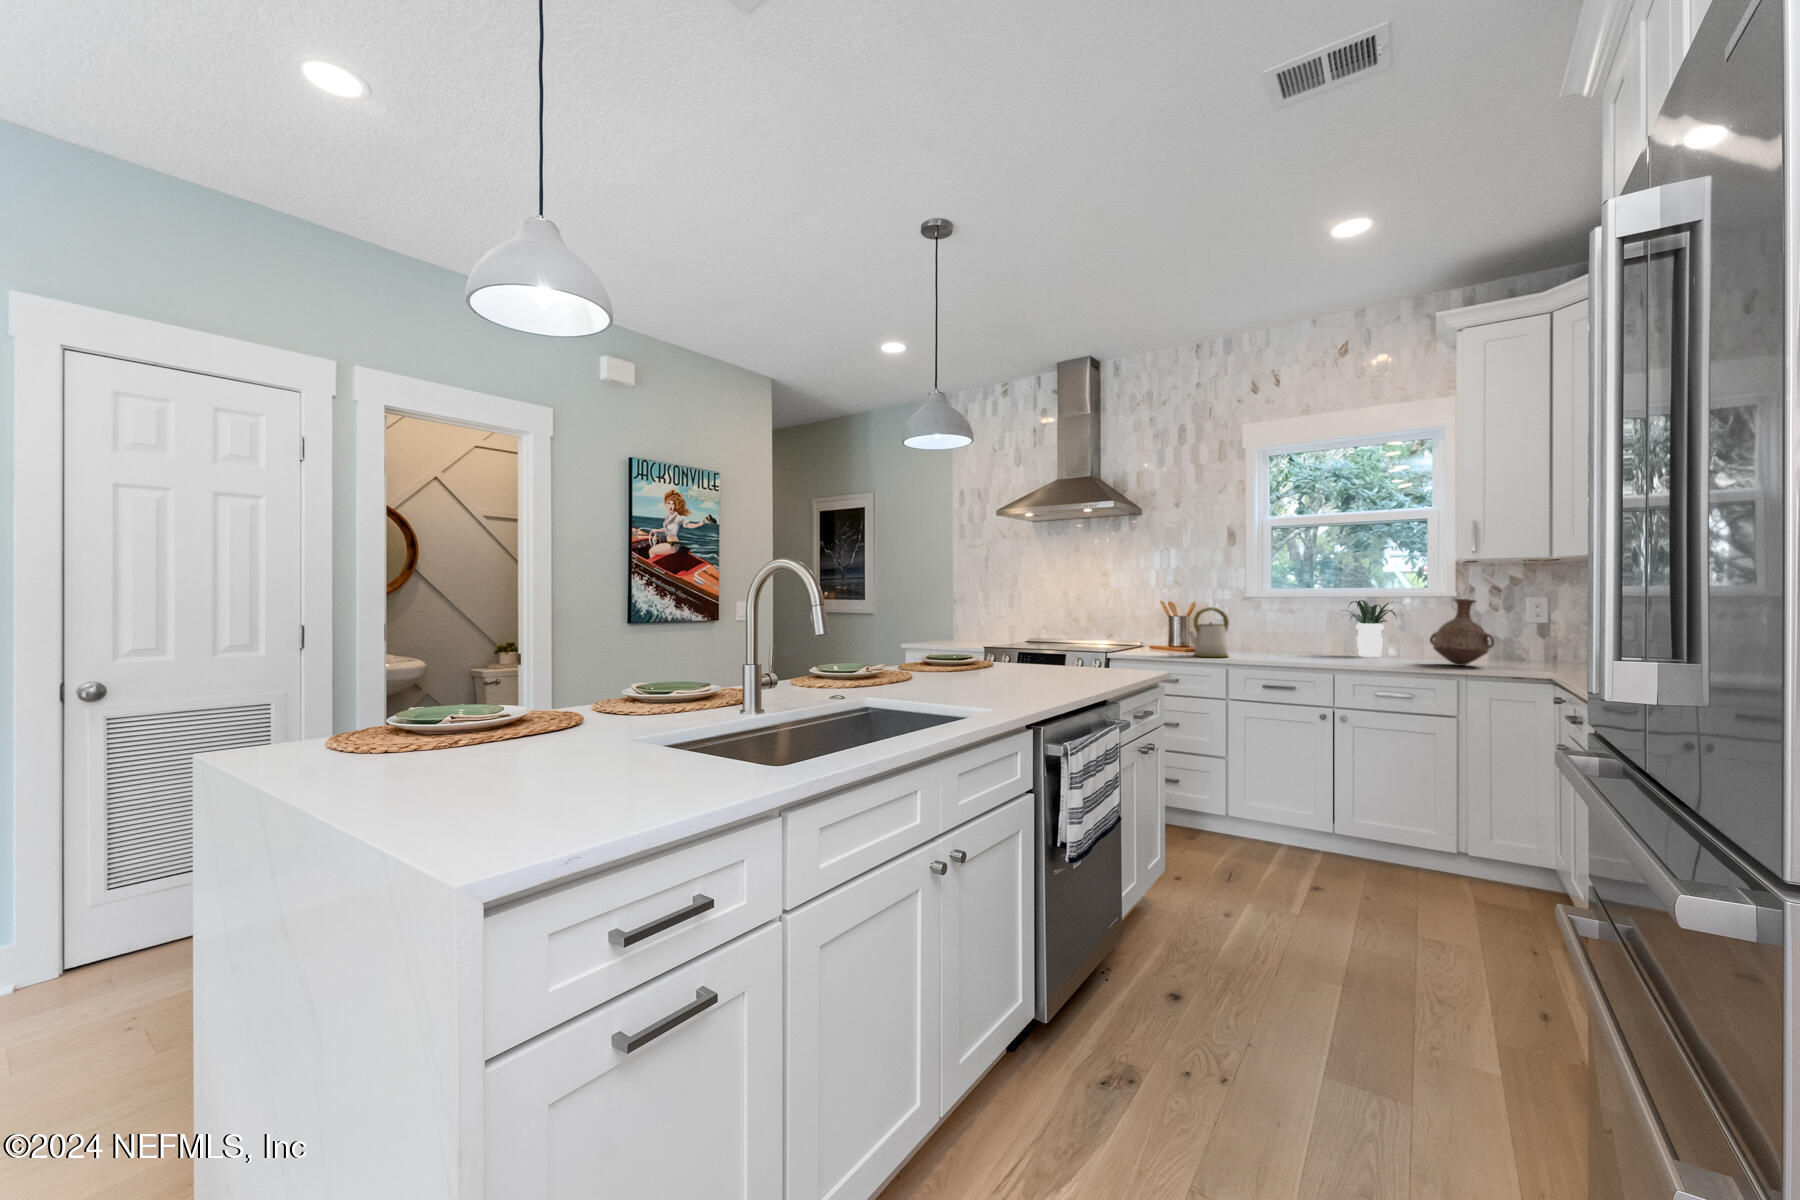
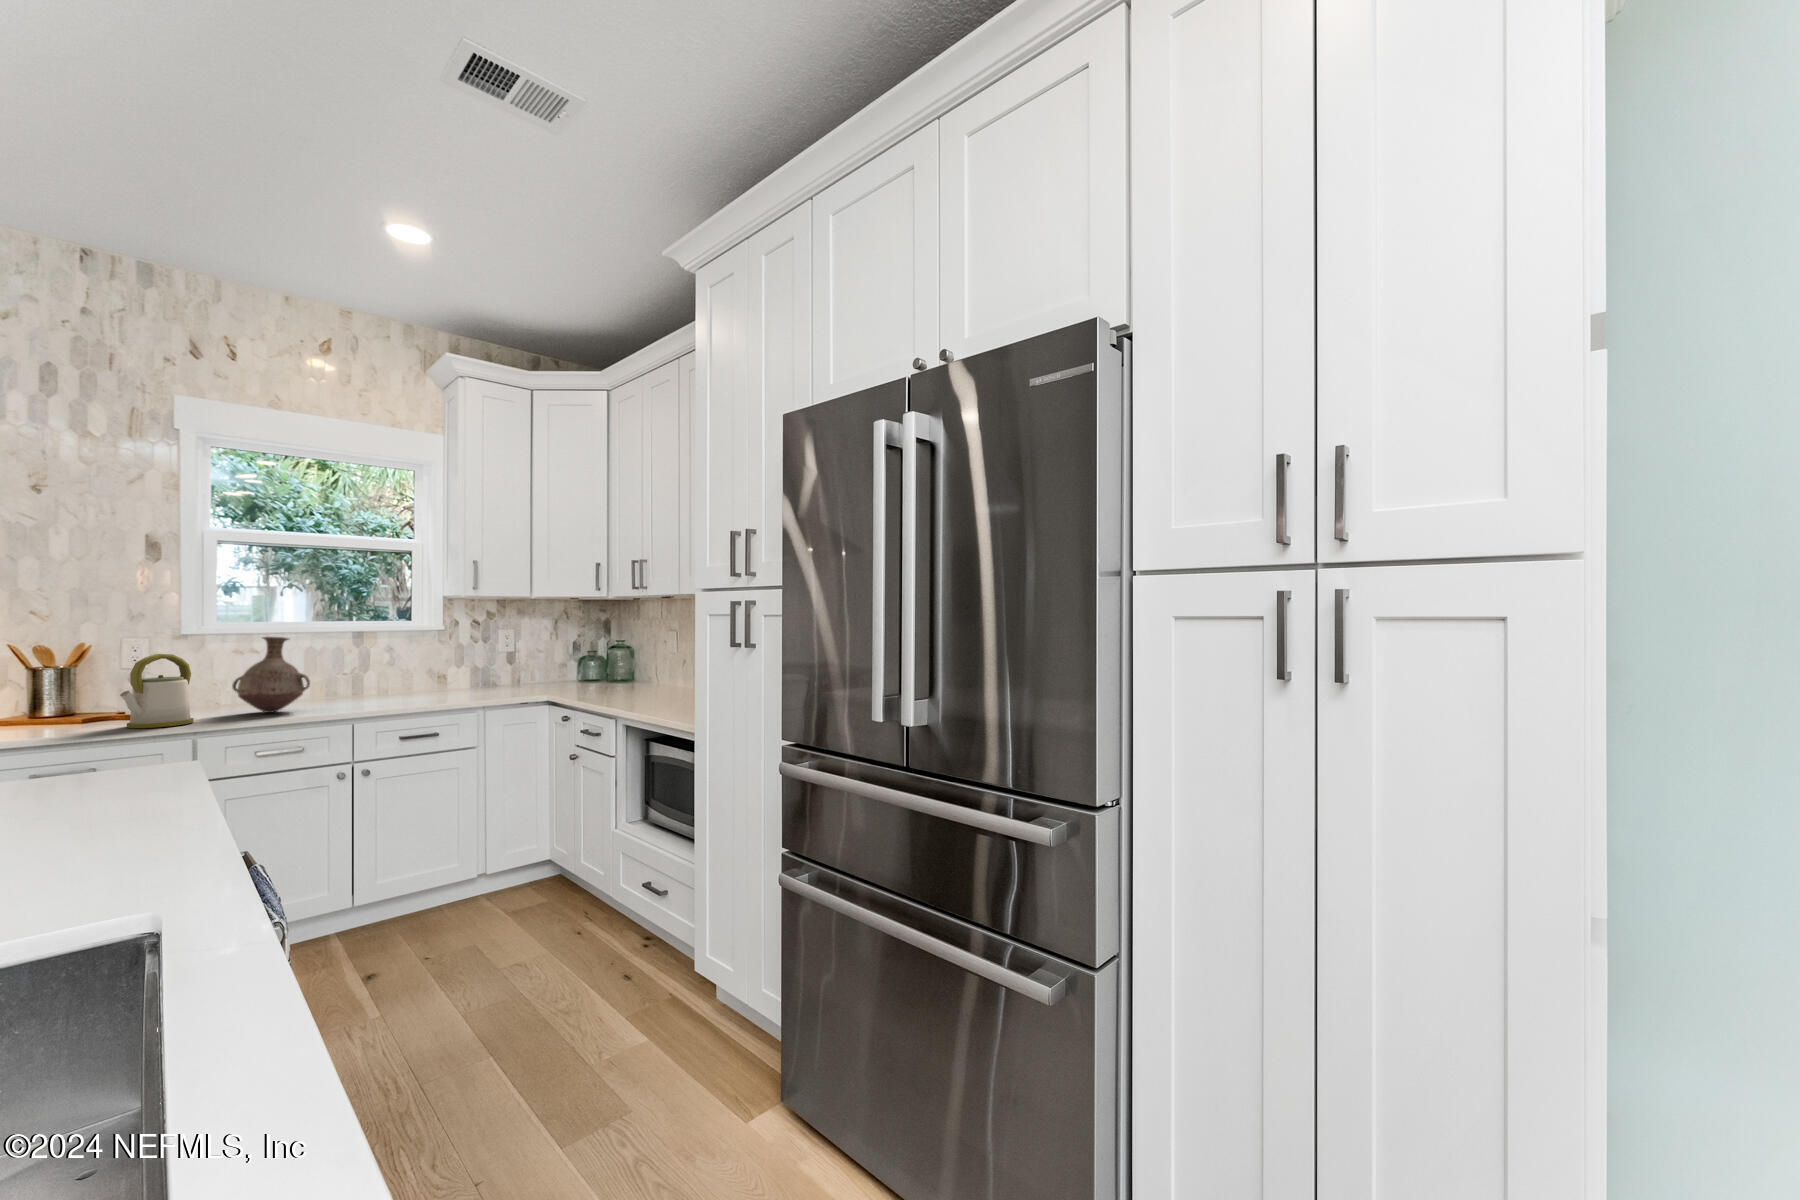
vase: present [1430,599,1494,666] -> present [232,637,310,713]
potted plant: present [1346,600,1396,657] -> none [314,635,406,699]

